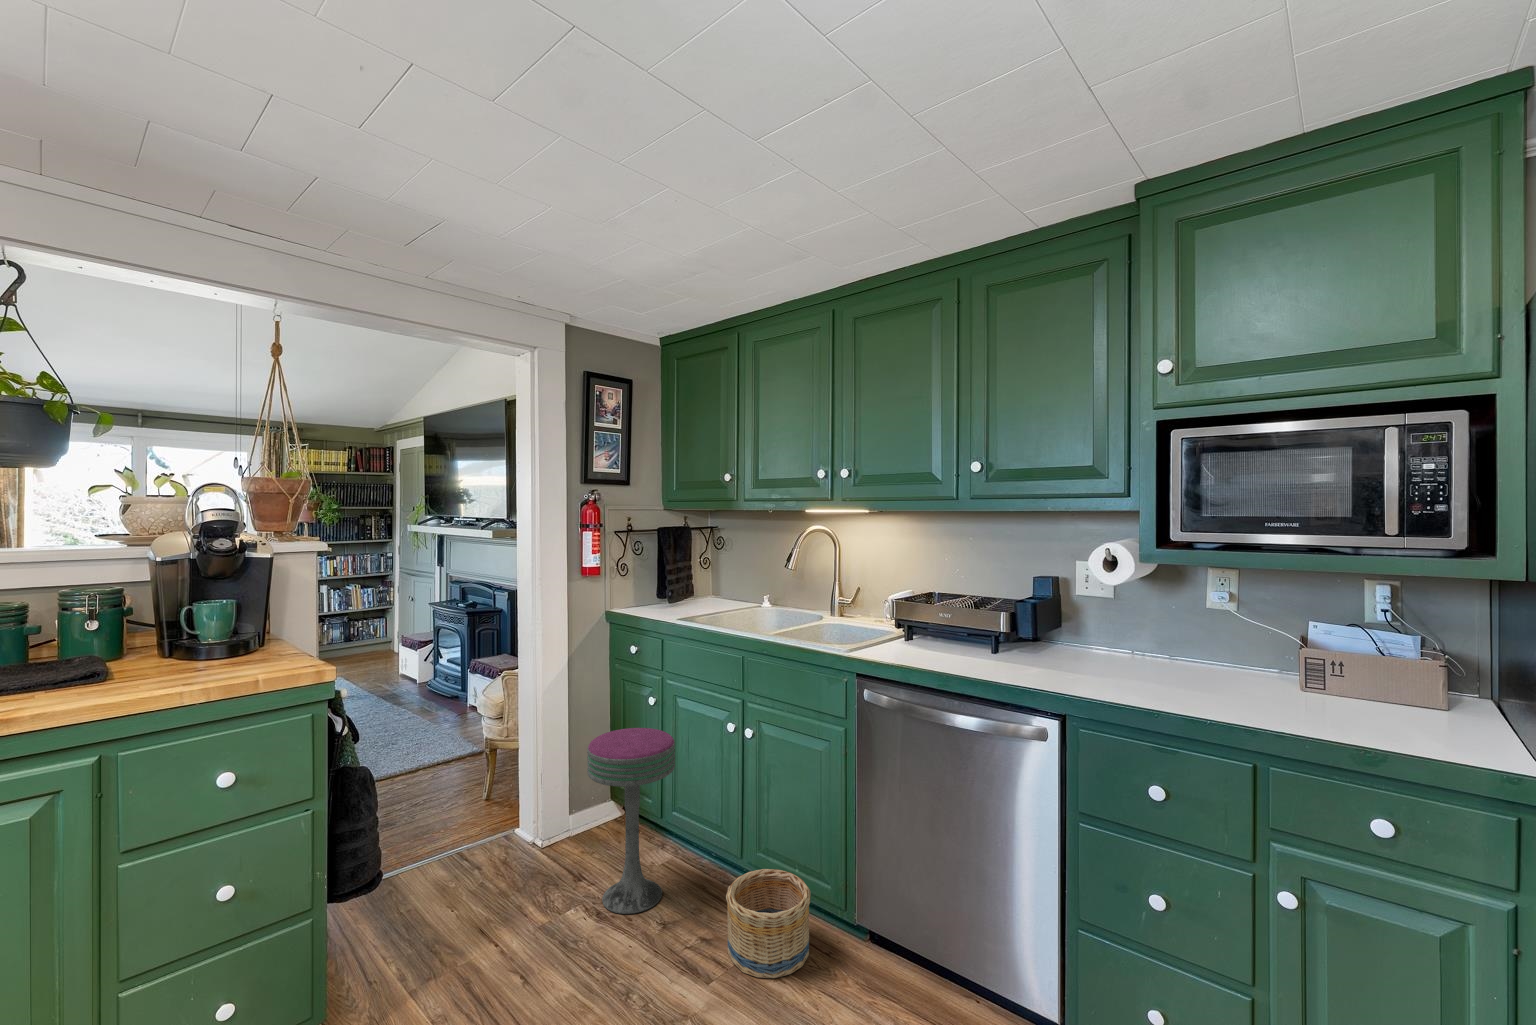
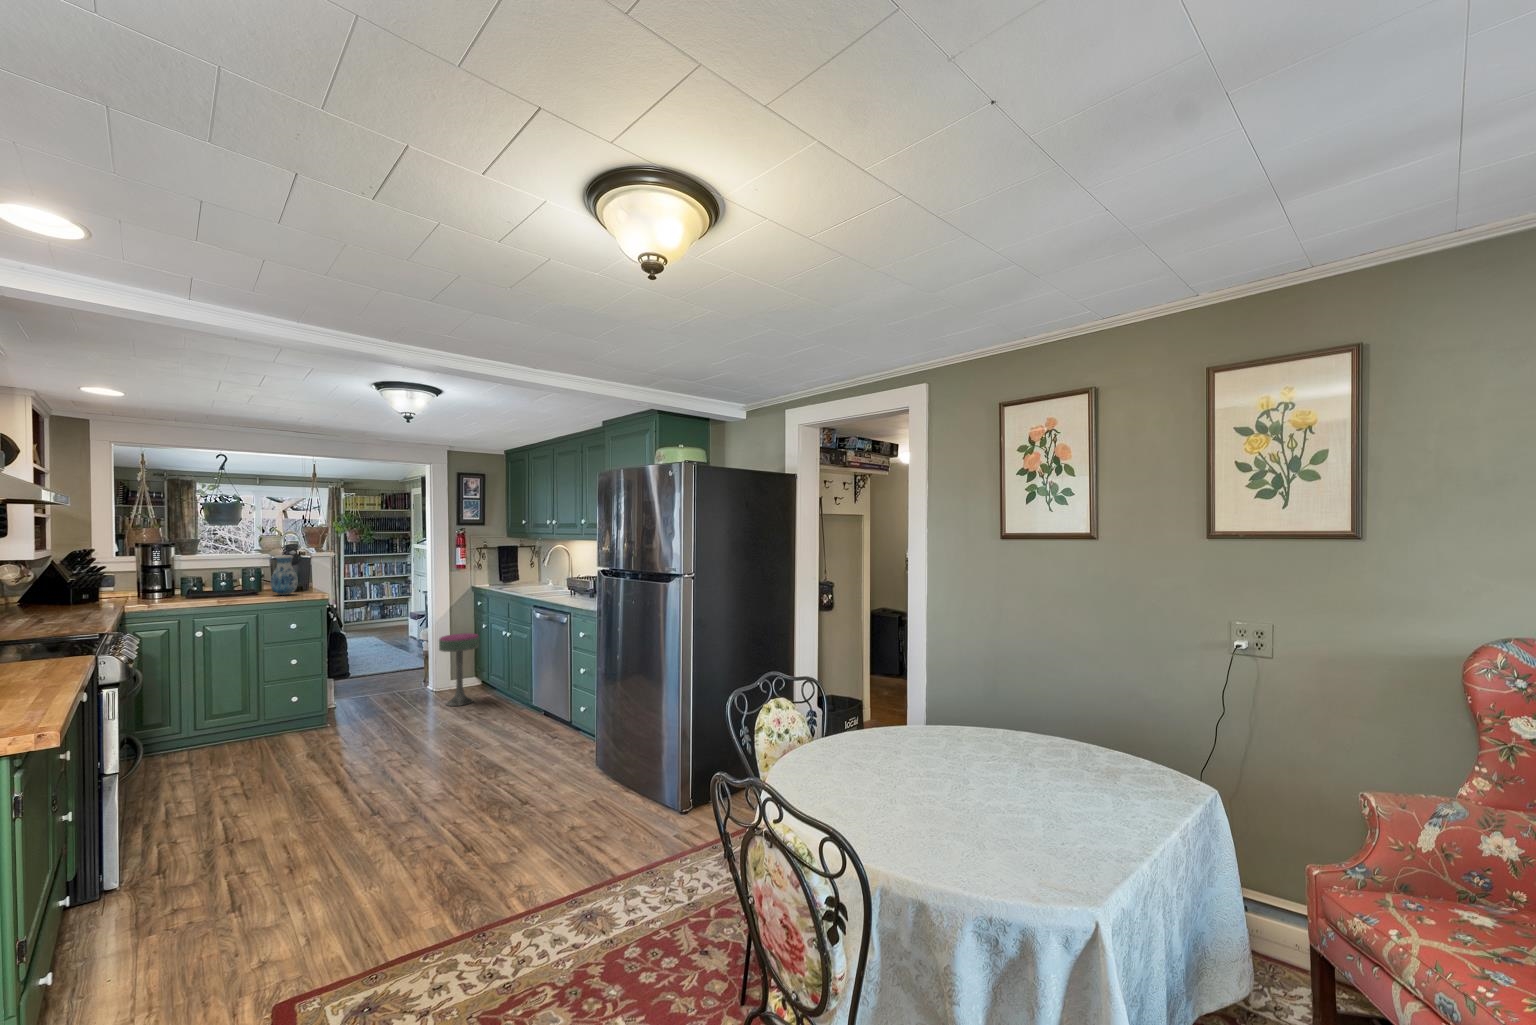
vase: none [152,551,240,672] -> present [270,556,298,595]
basket: present [726,869,810,978] -> none [480,685,516,718]

